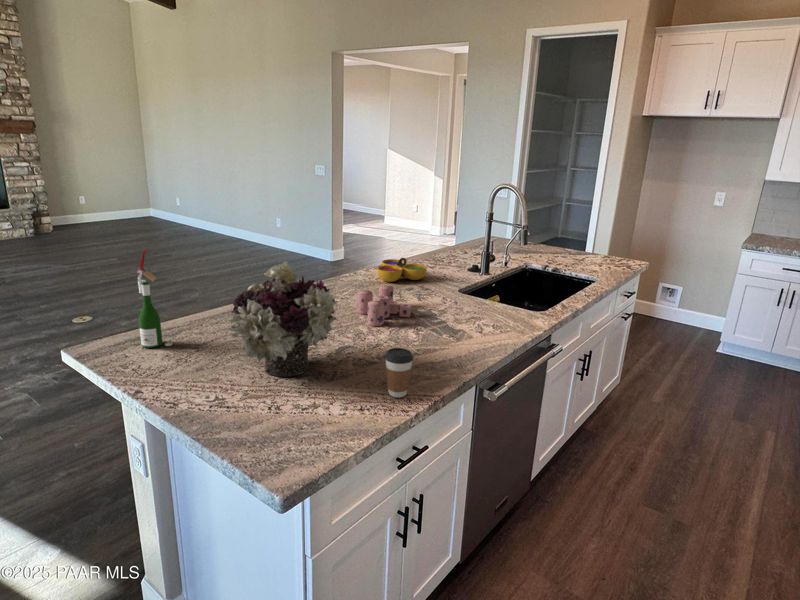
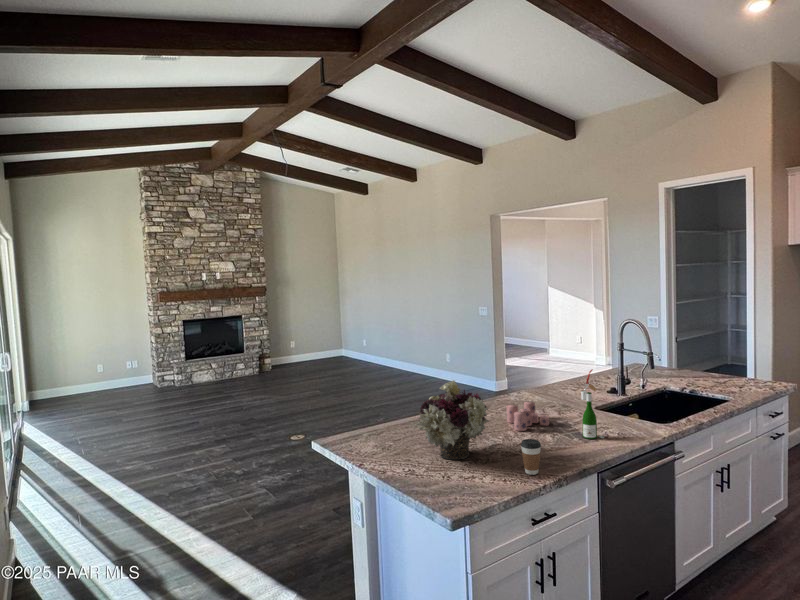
wine bottle: present [137,249,172,348] -> present [581,370,604,439]
decorative bowl: present [377,258,427,282] -> none [525,381,566,401]

